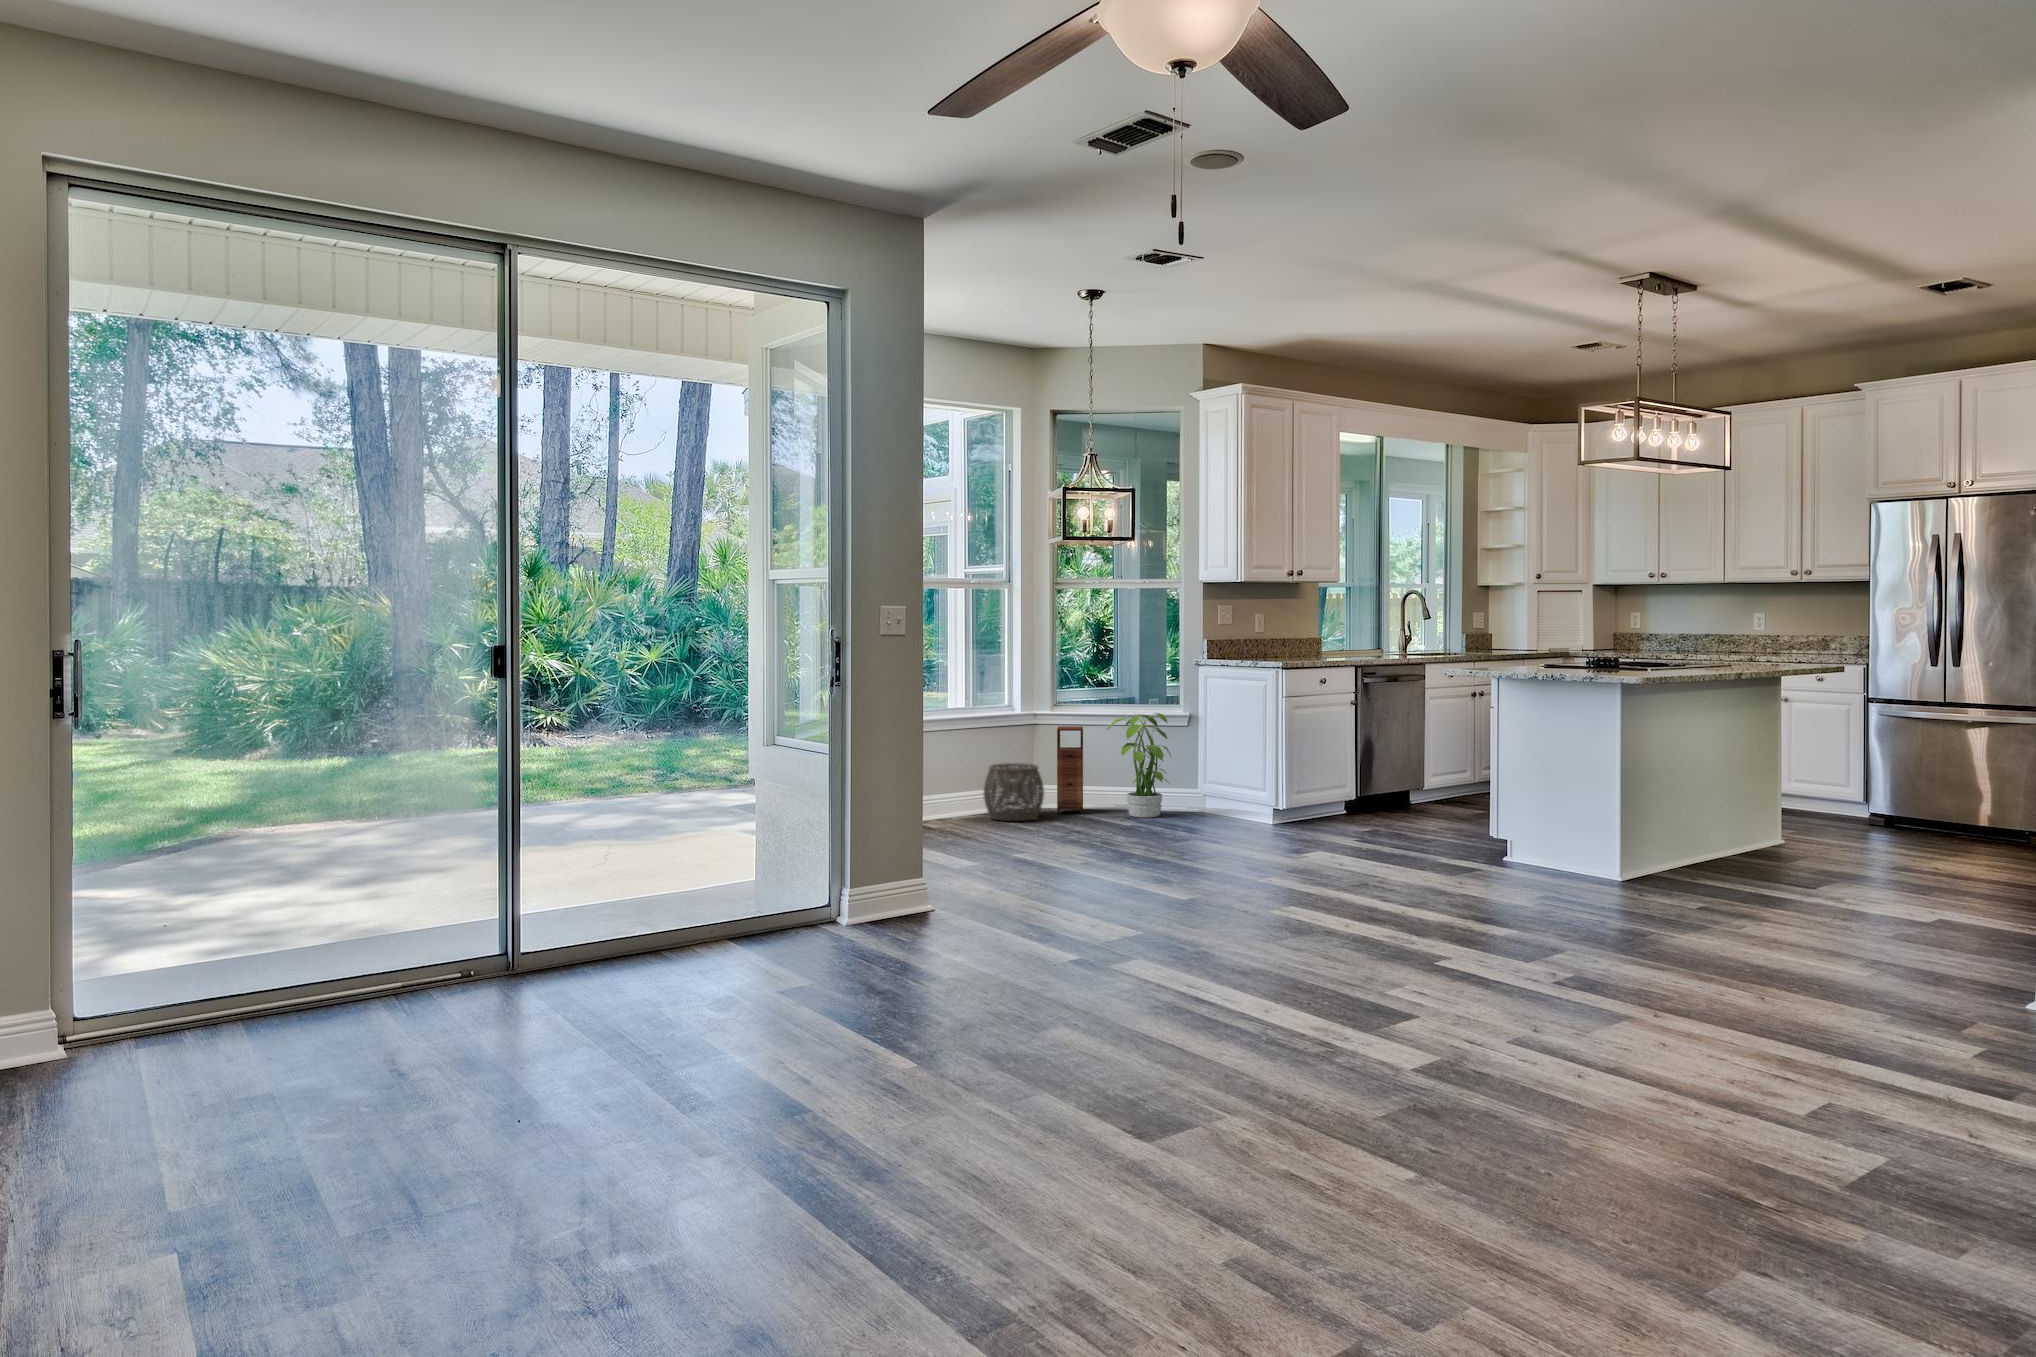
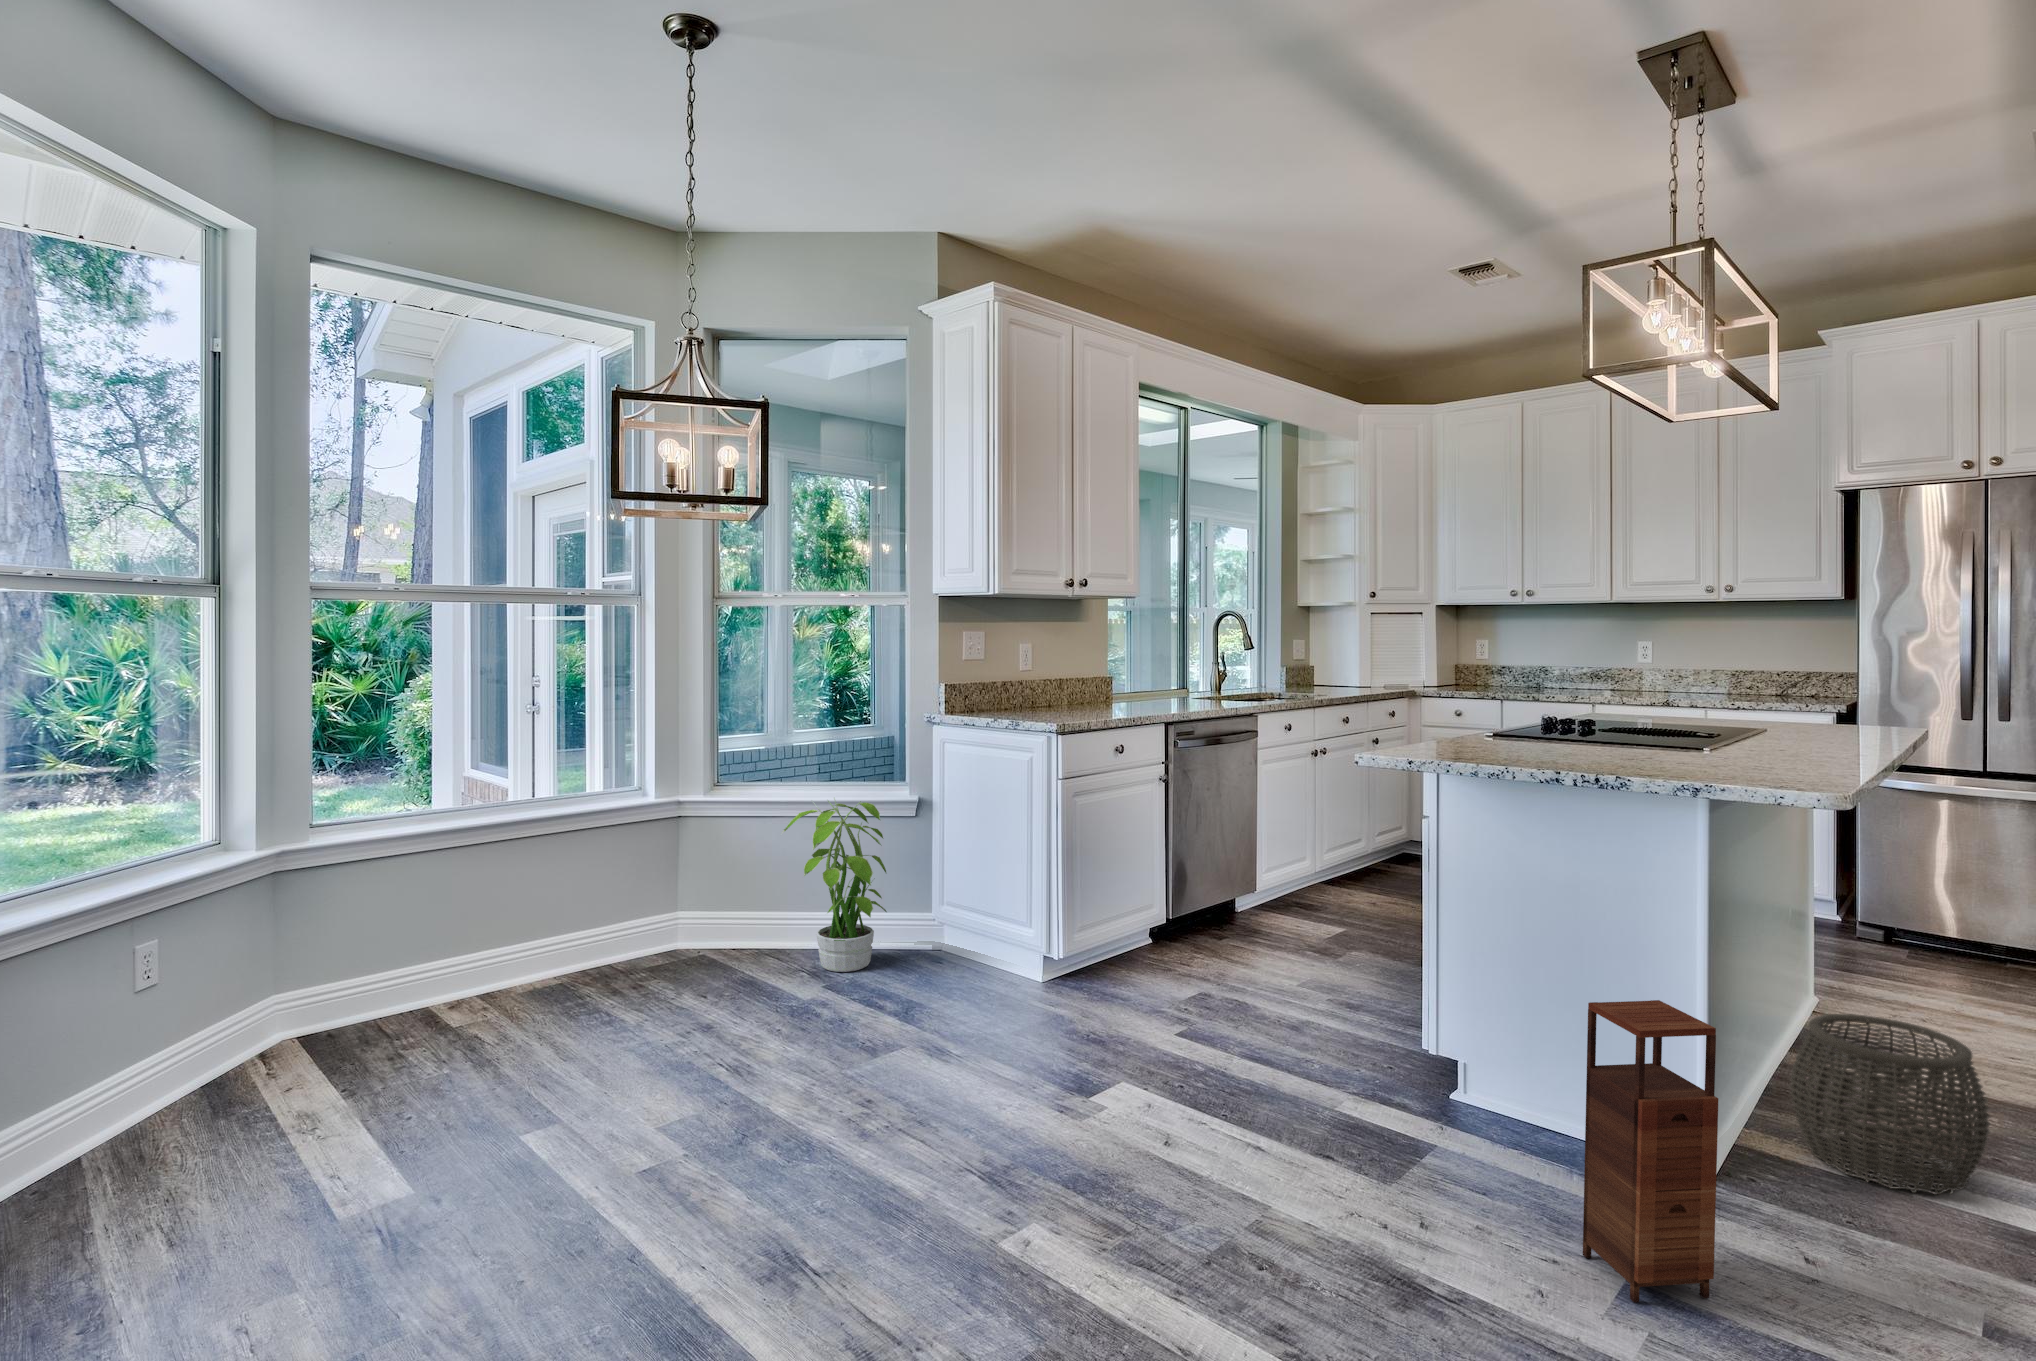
storage cabinet: present [1057,726,1083,814] -> present [1583,1000,1718,1302]
woven basket: present [983,763,1044,821] -> present [1790,1014,1990,1195]

